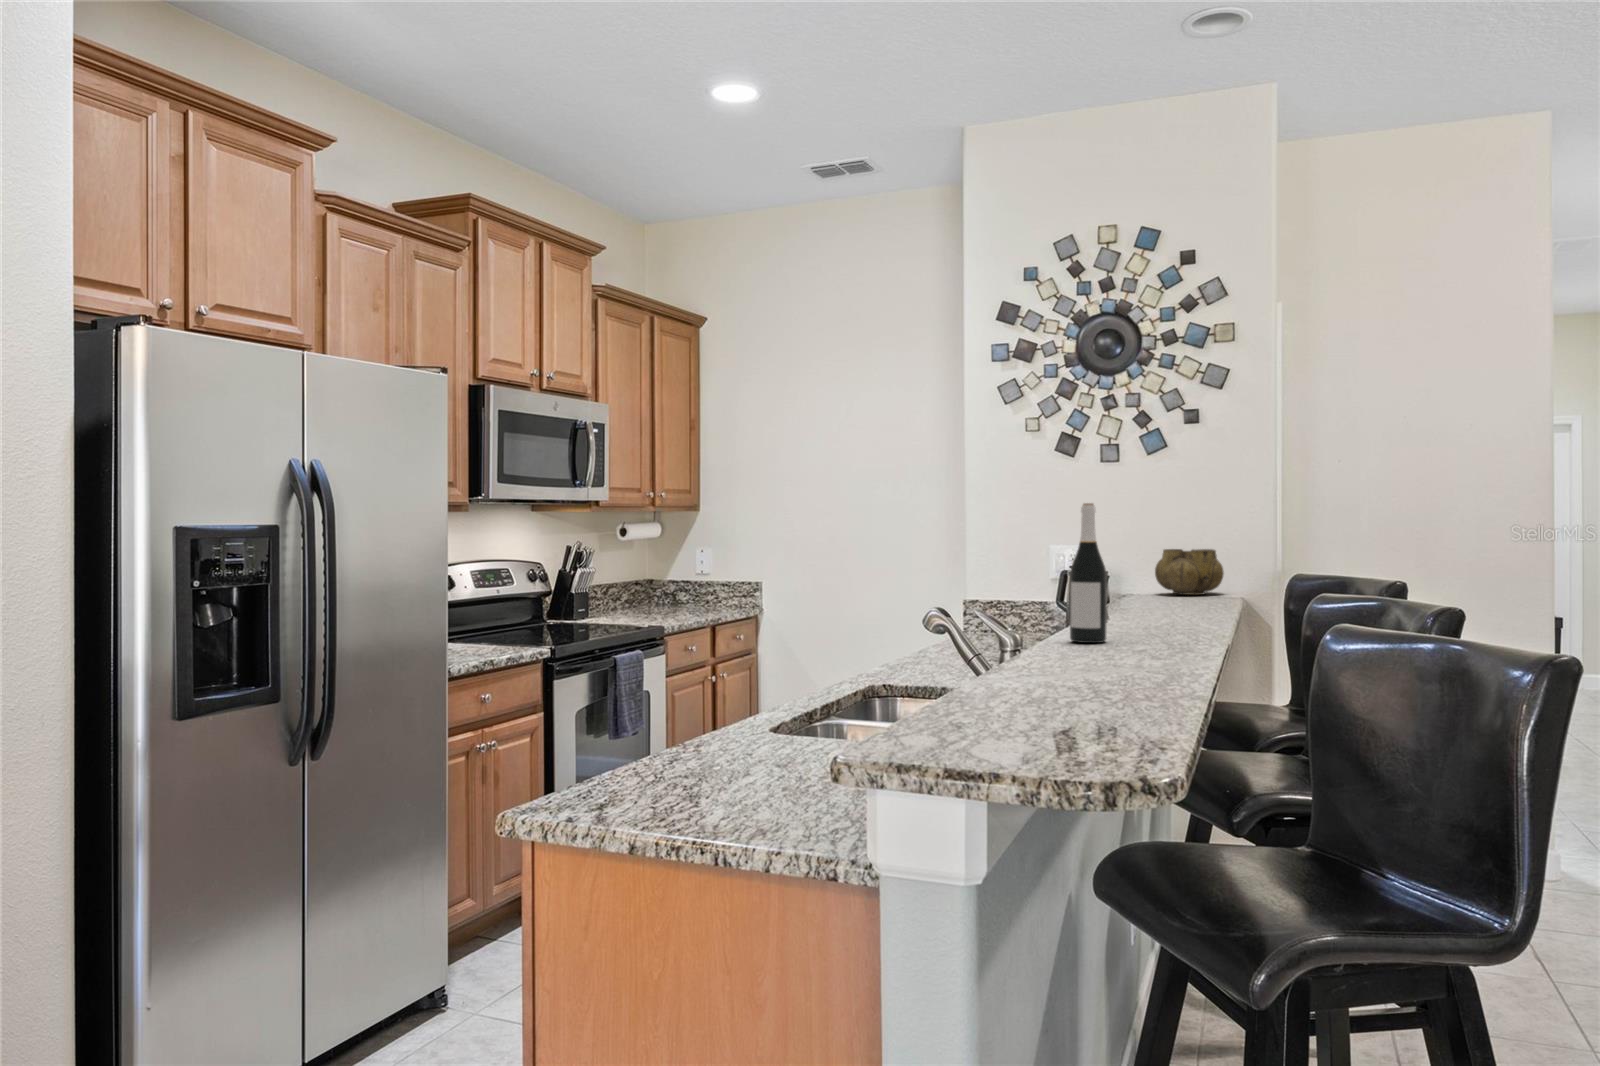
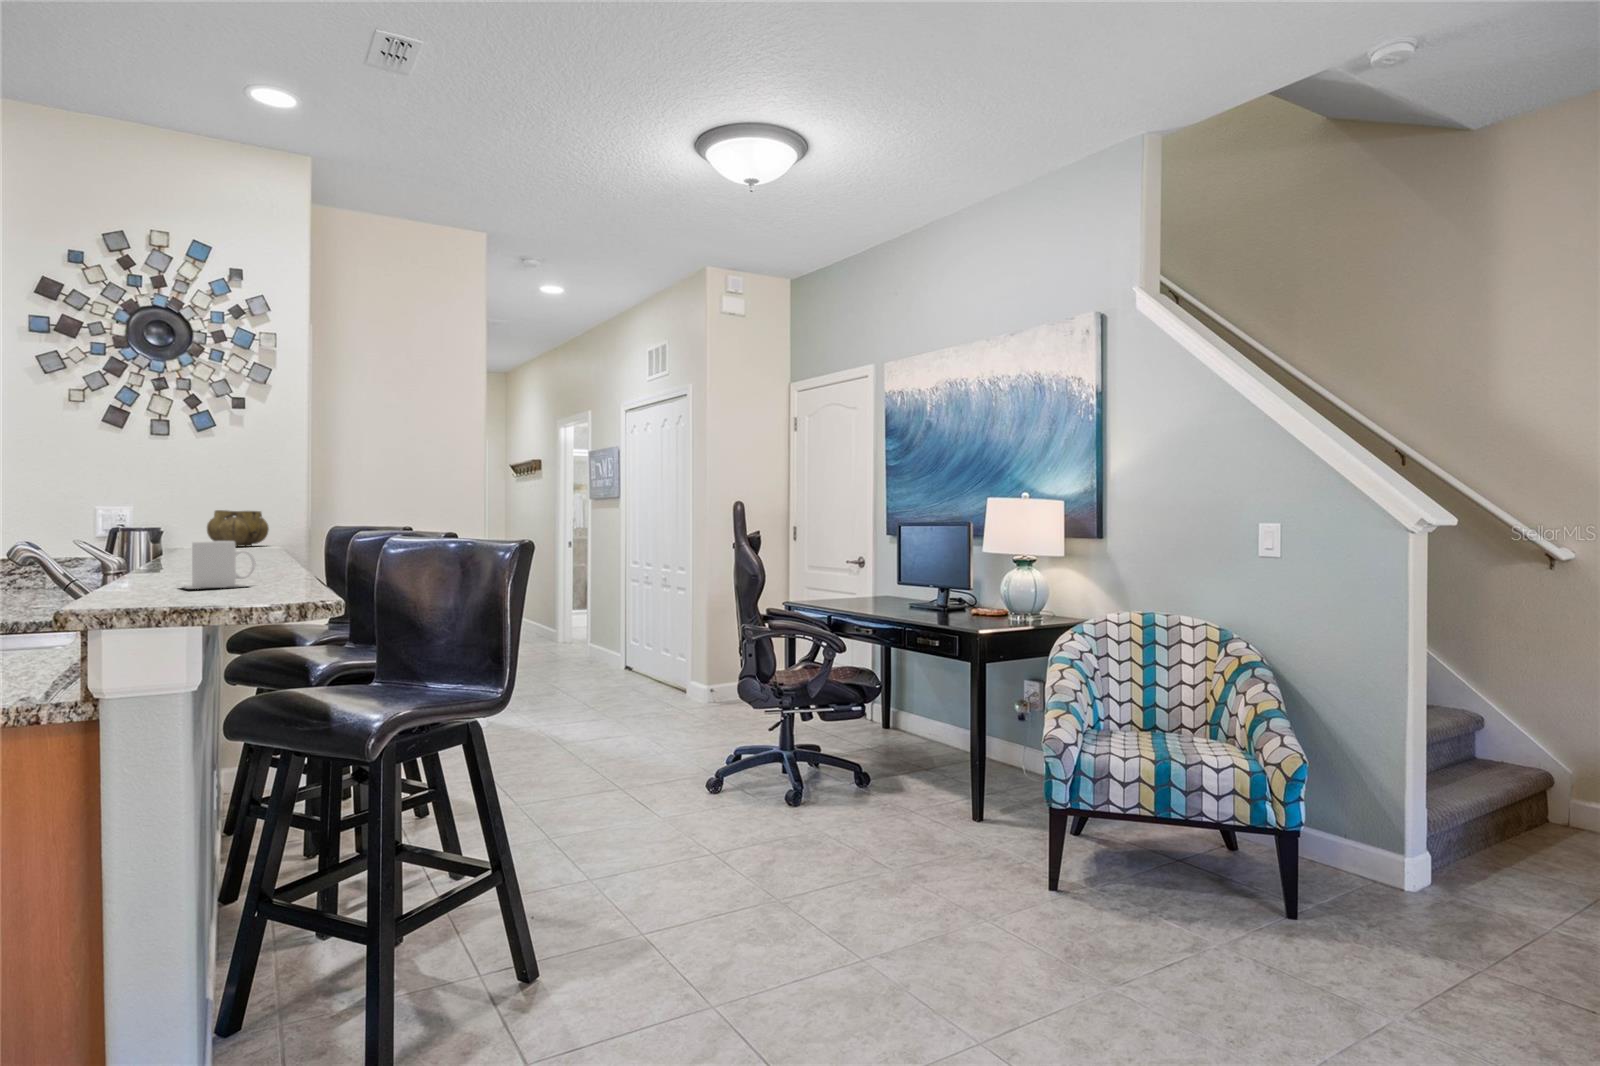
wine bottle: present [1070,503,1107,643] -> none [169,454,204,566]
mug: none [1015,646,1103,716] -> present [181,541,256,589]

